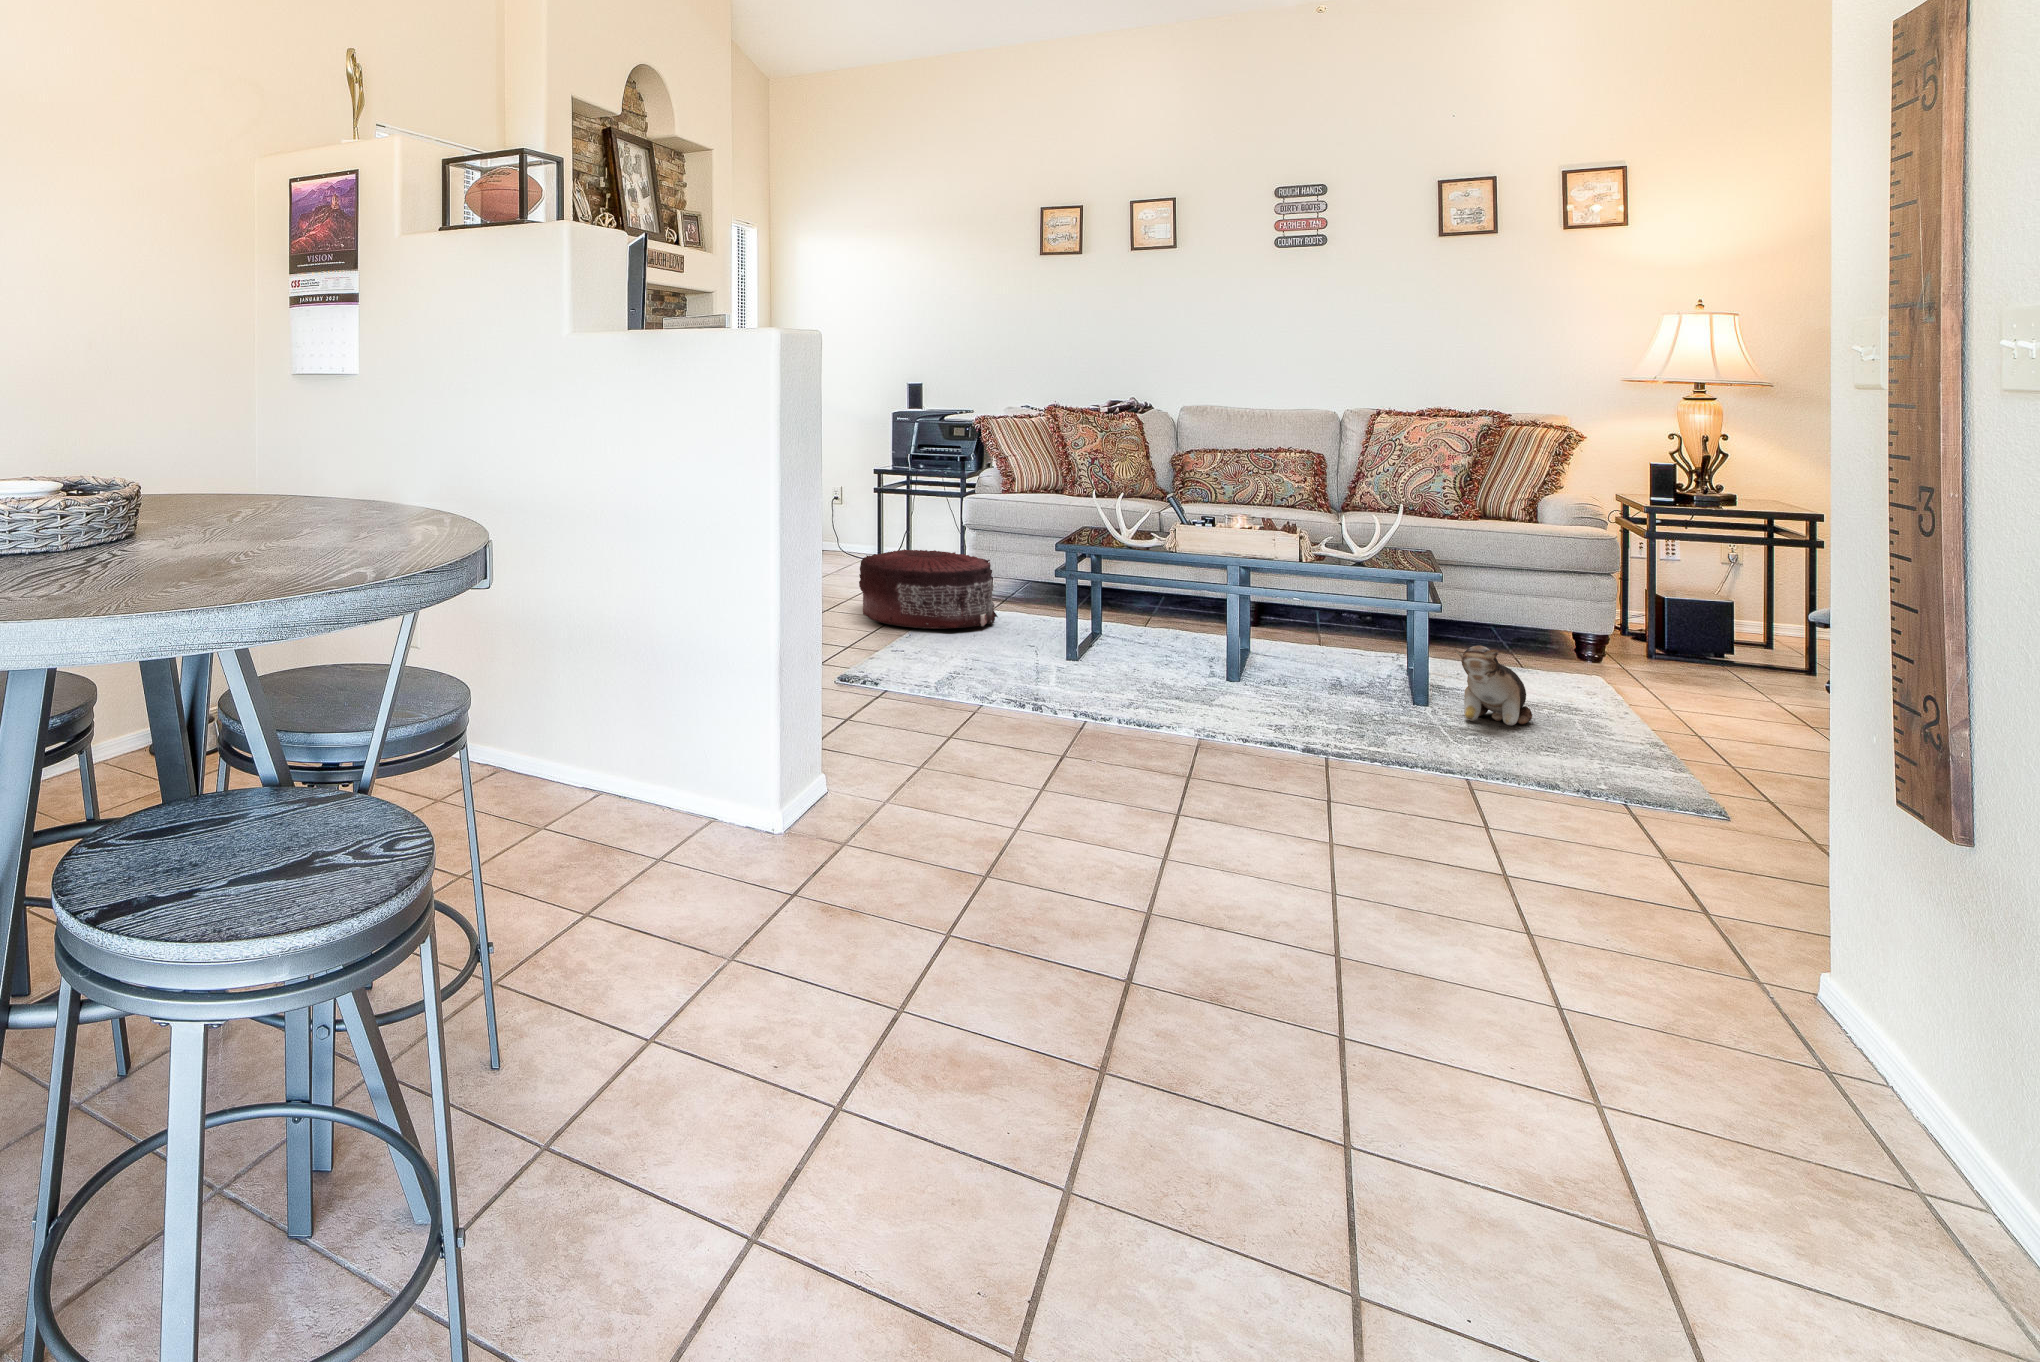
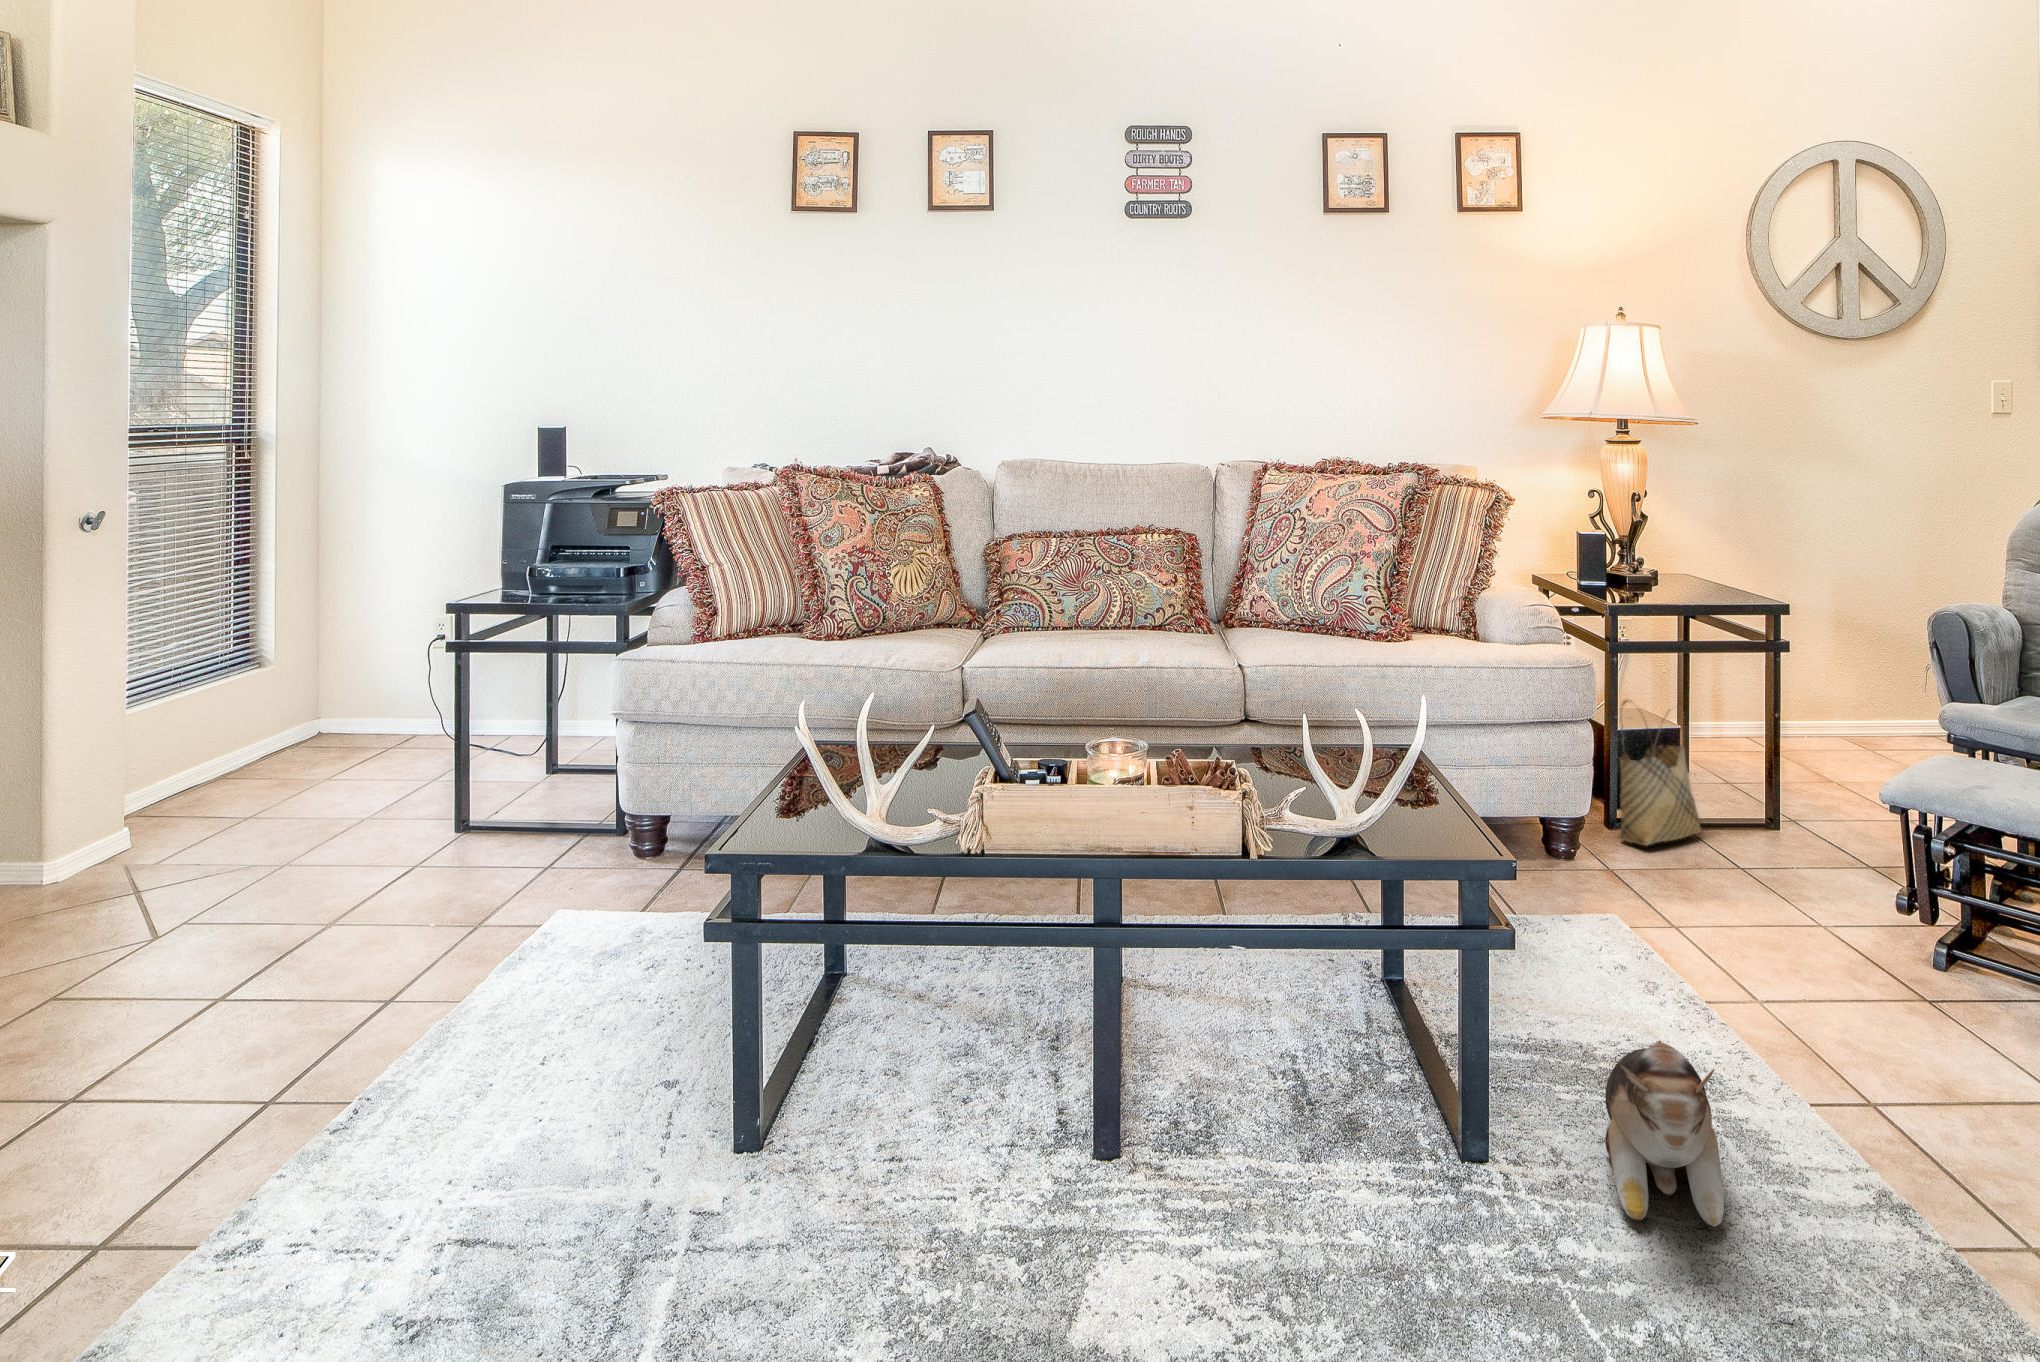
pouf: present [859,549,998,629] -> none [251,813,635,1100]
woven basket: none [1644,572,1725,665] -> present [1619,700,1701,846]

